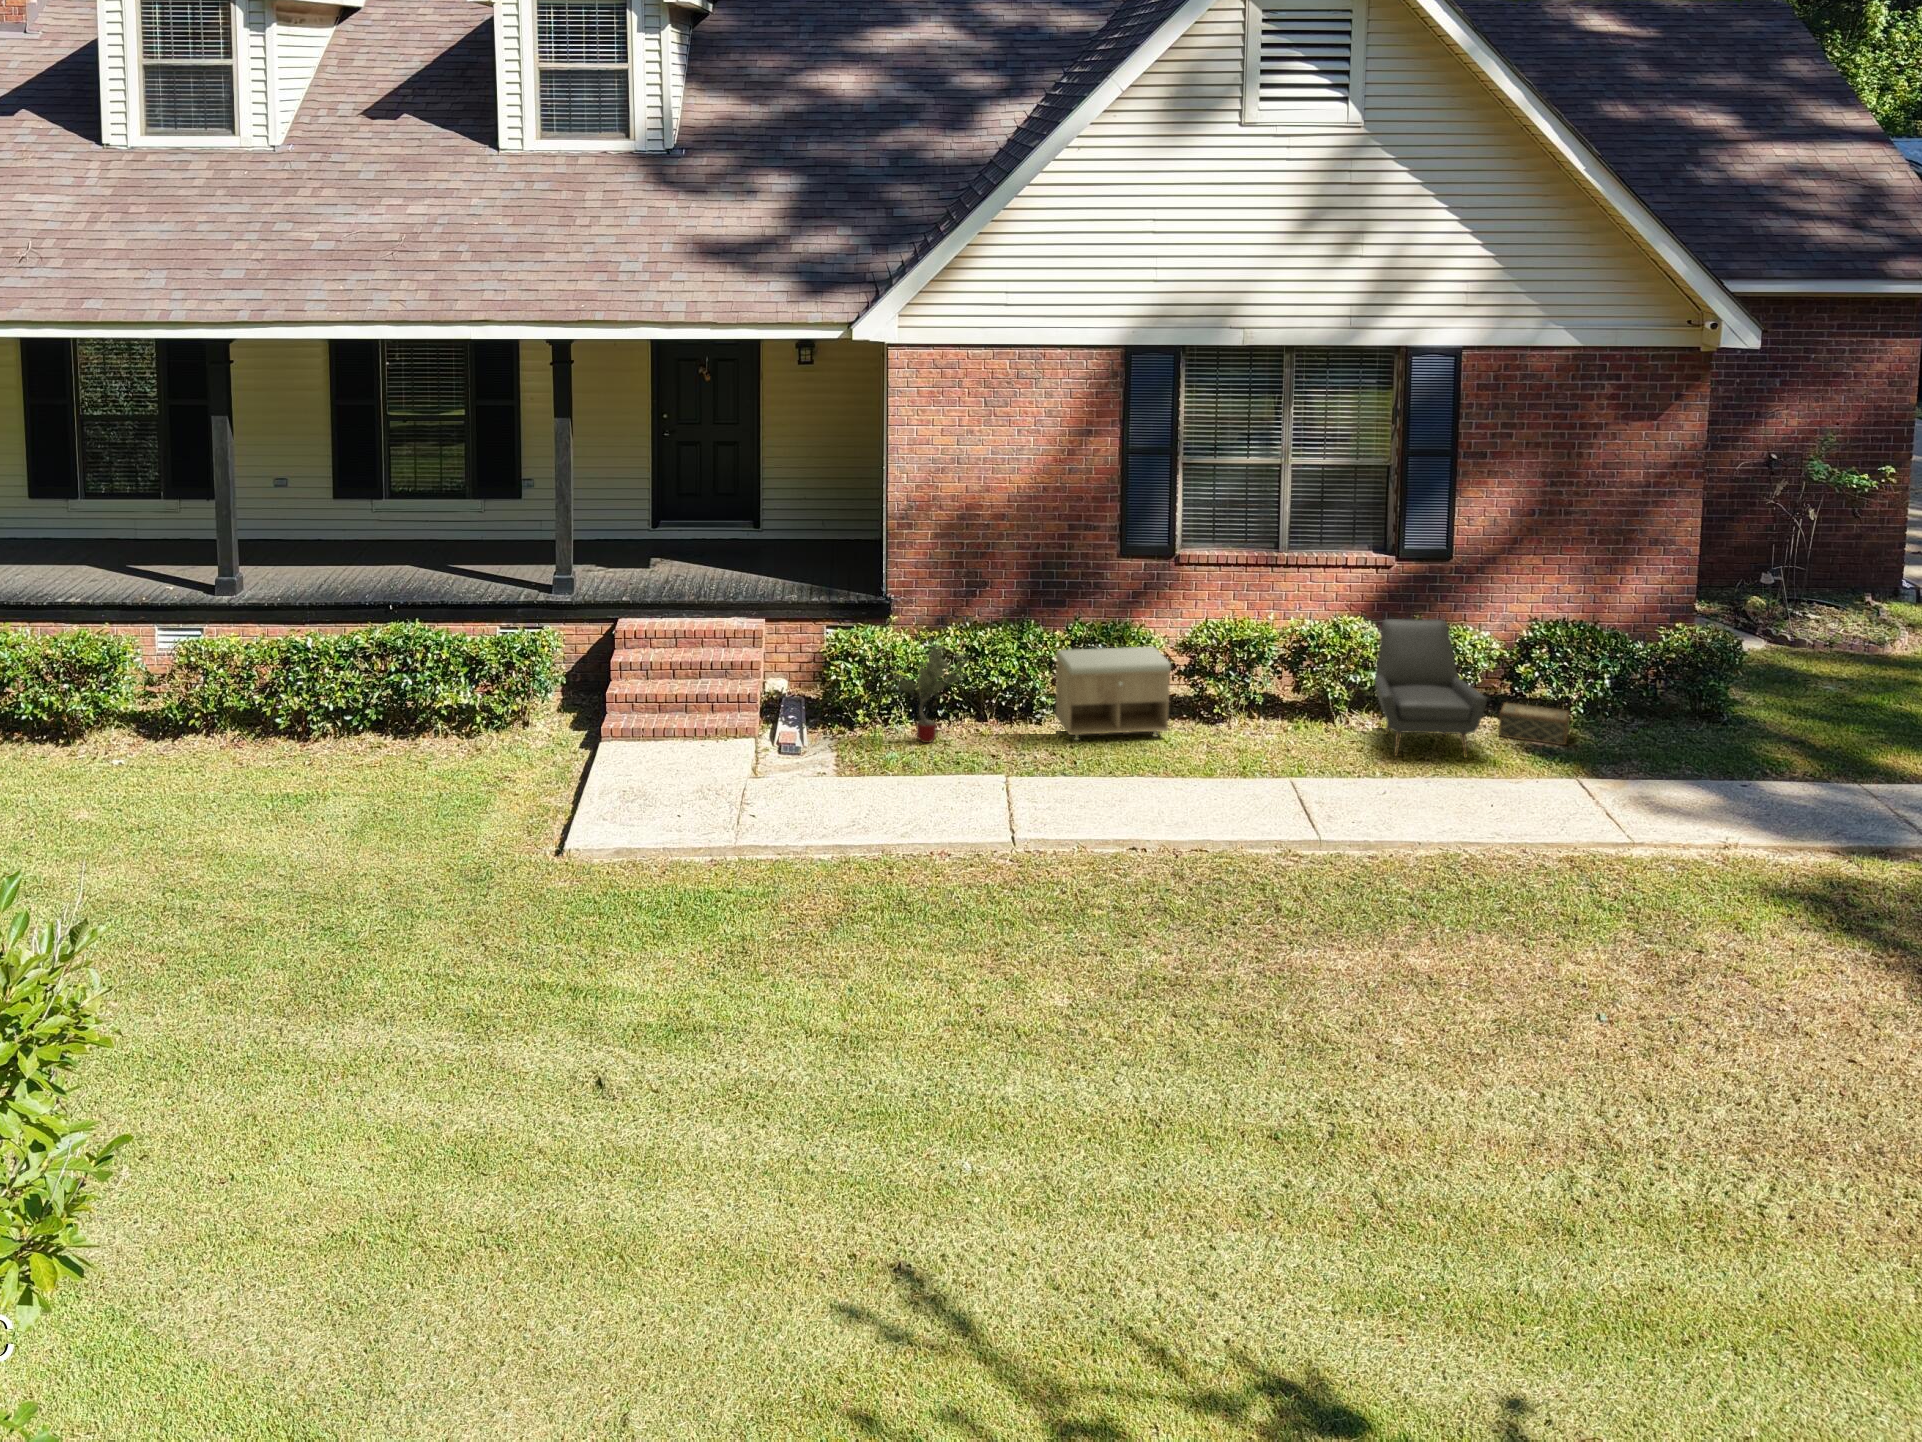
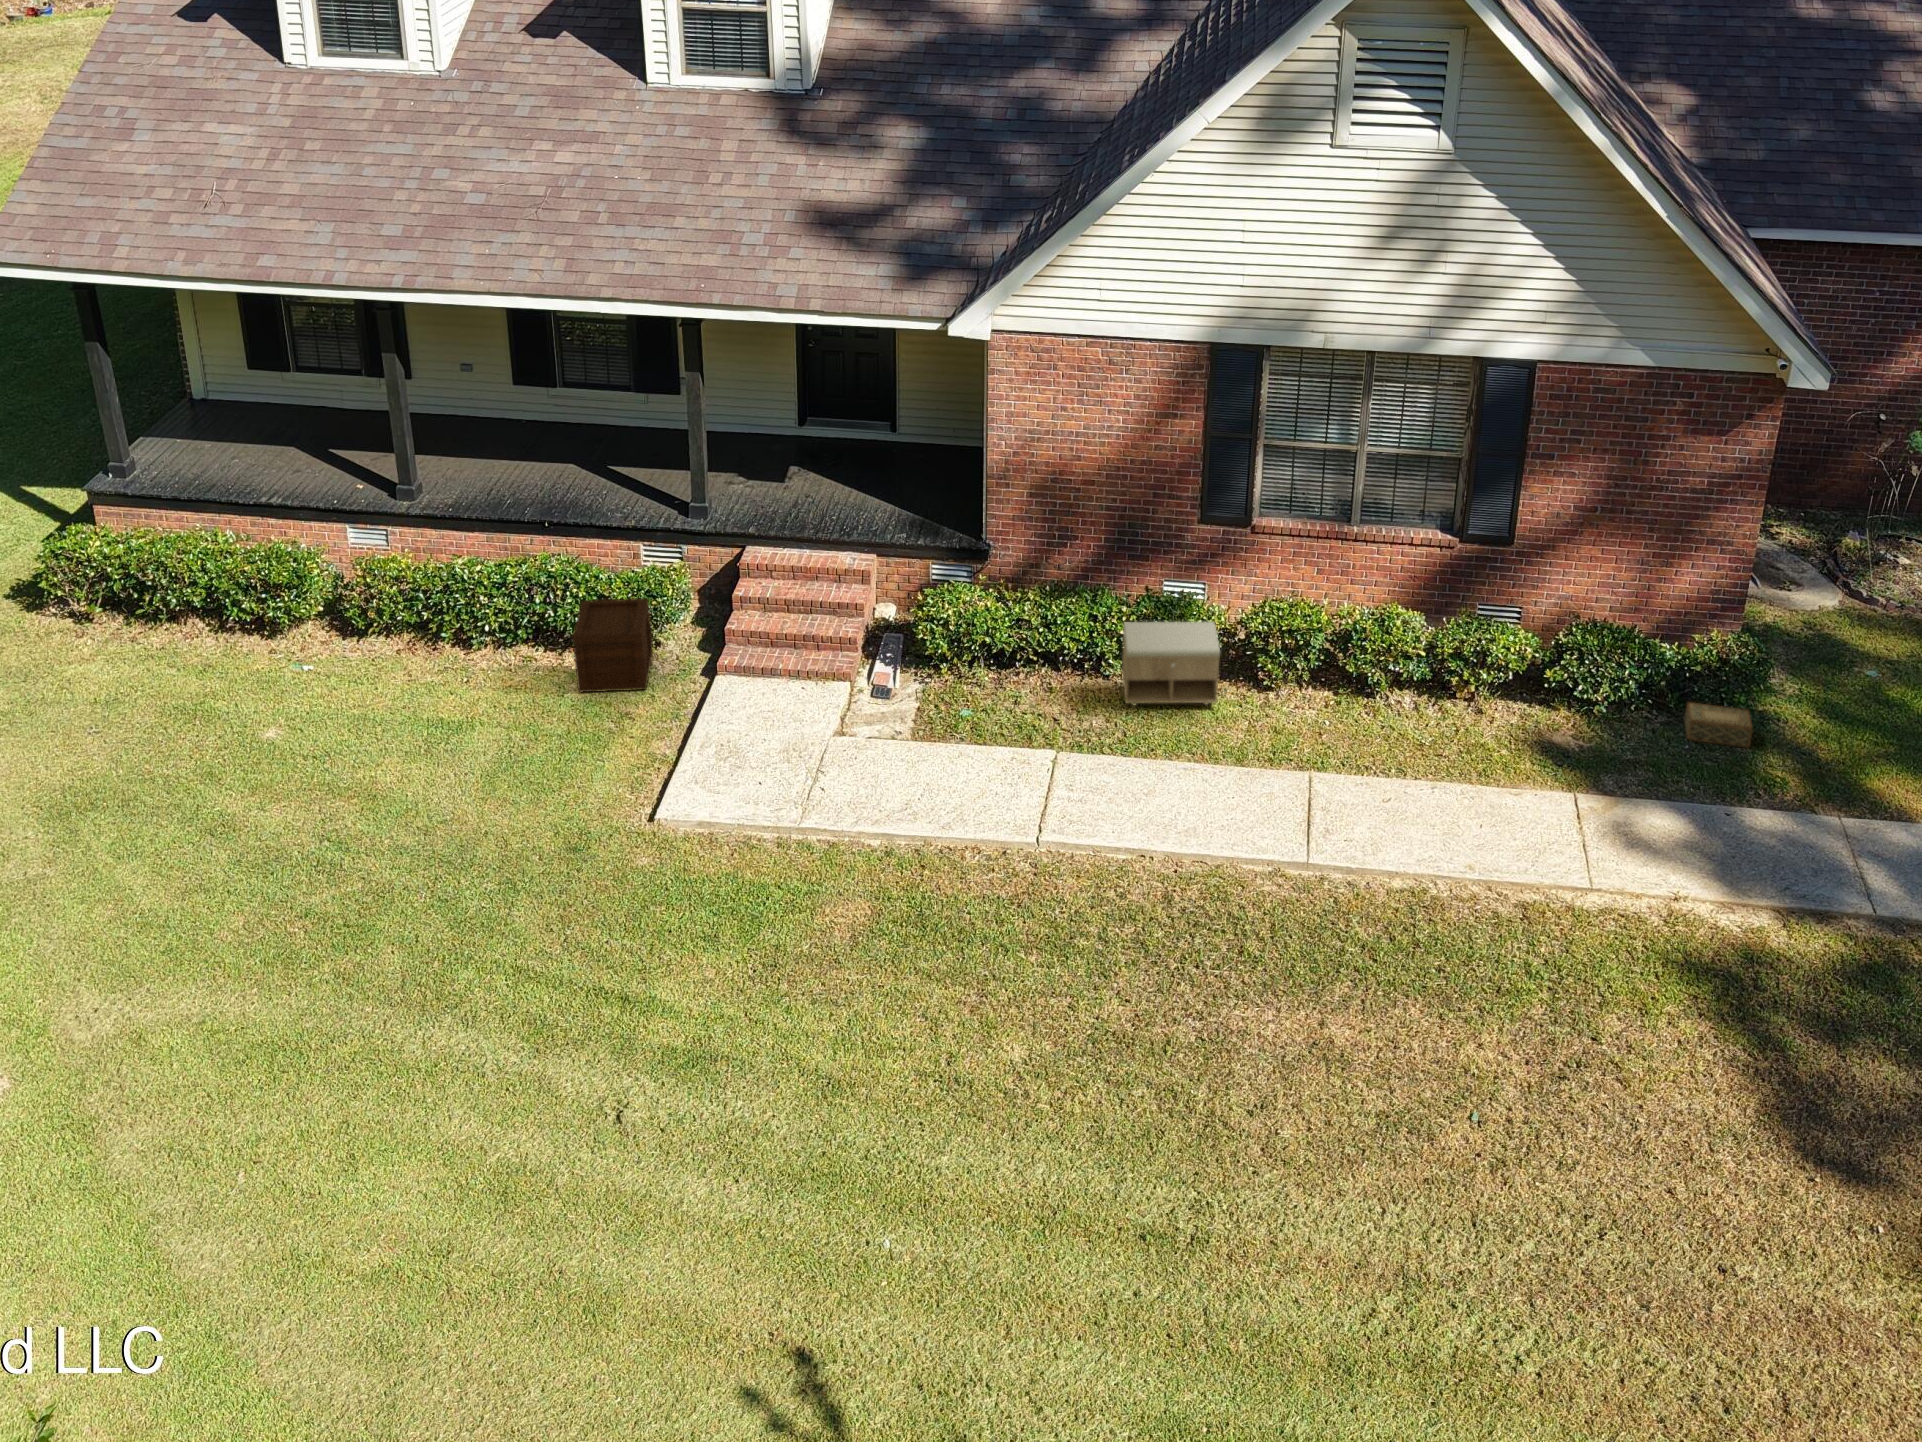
chair: present [1375,619,1487,758] -> none [1405,616,1503,757]
potted tree: present [886,640,968,743] -> none [961,614,1037,701]
wooden crate: none [441,654,523,756] -> present [572,598,653,693]
woven basket: present [1499,702,1570,745] -> present [1685,702,1753,747]

